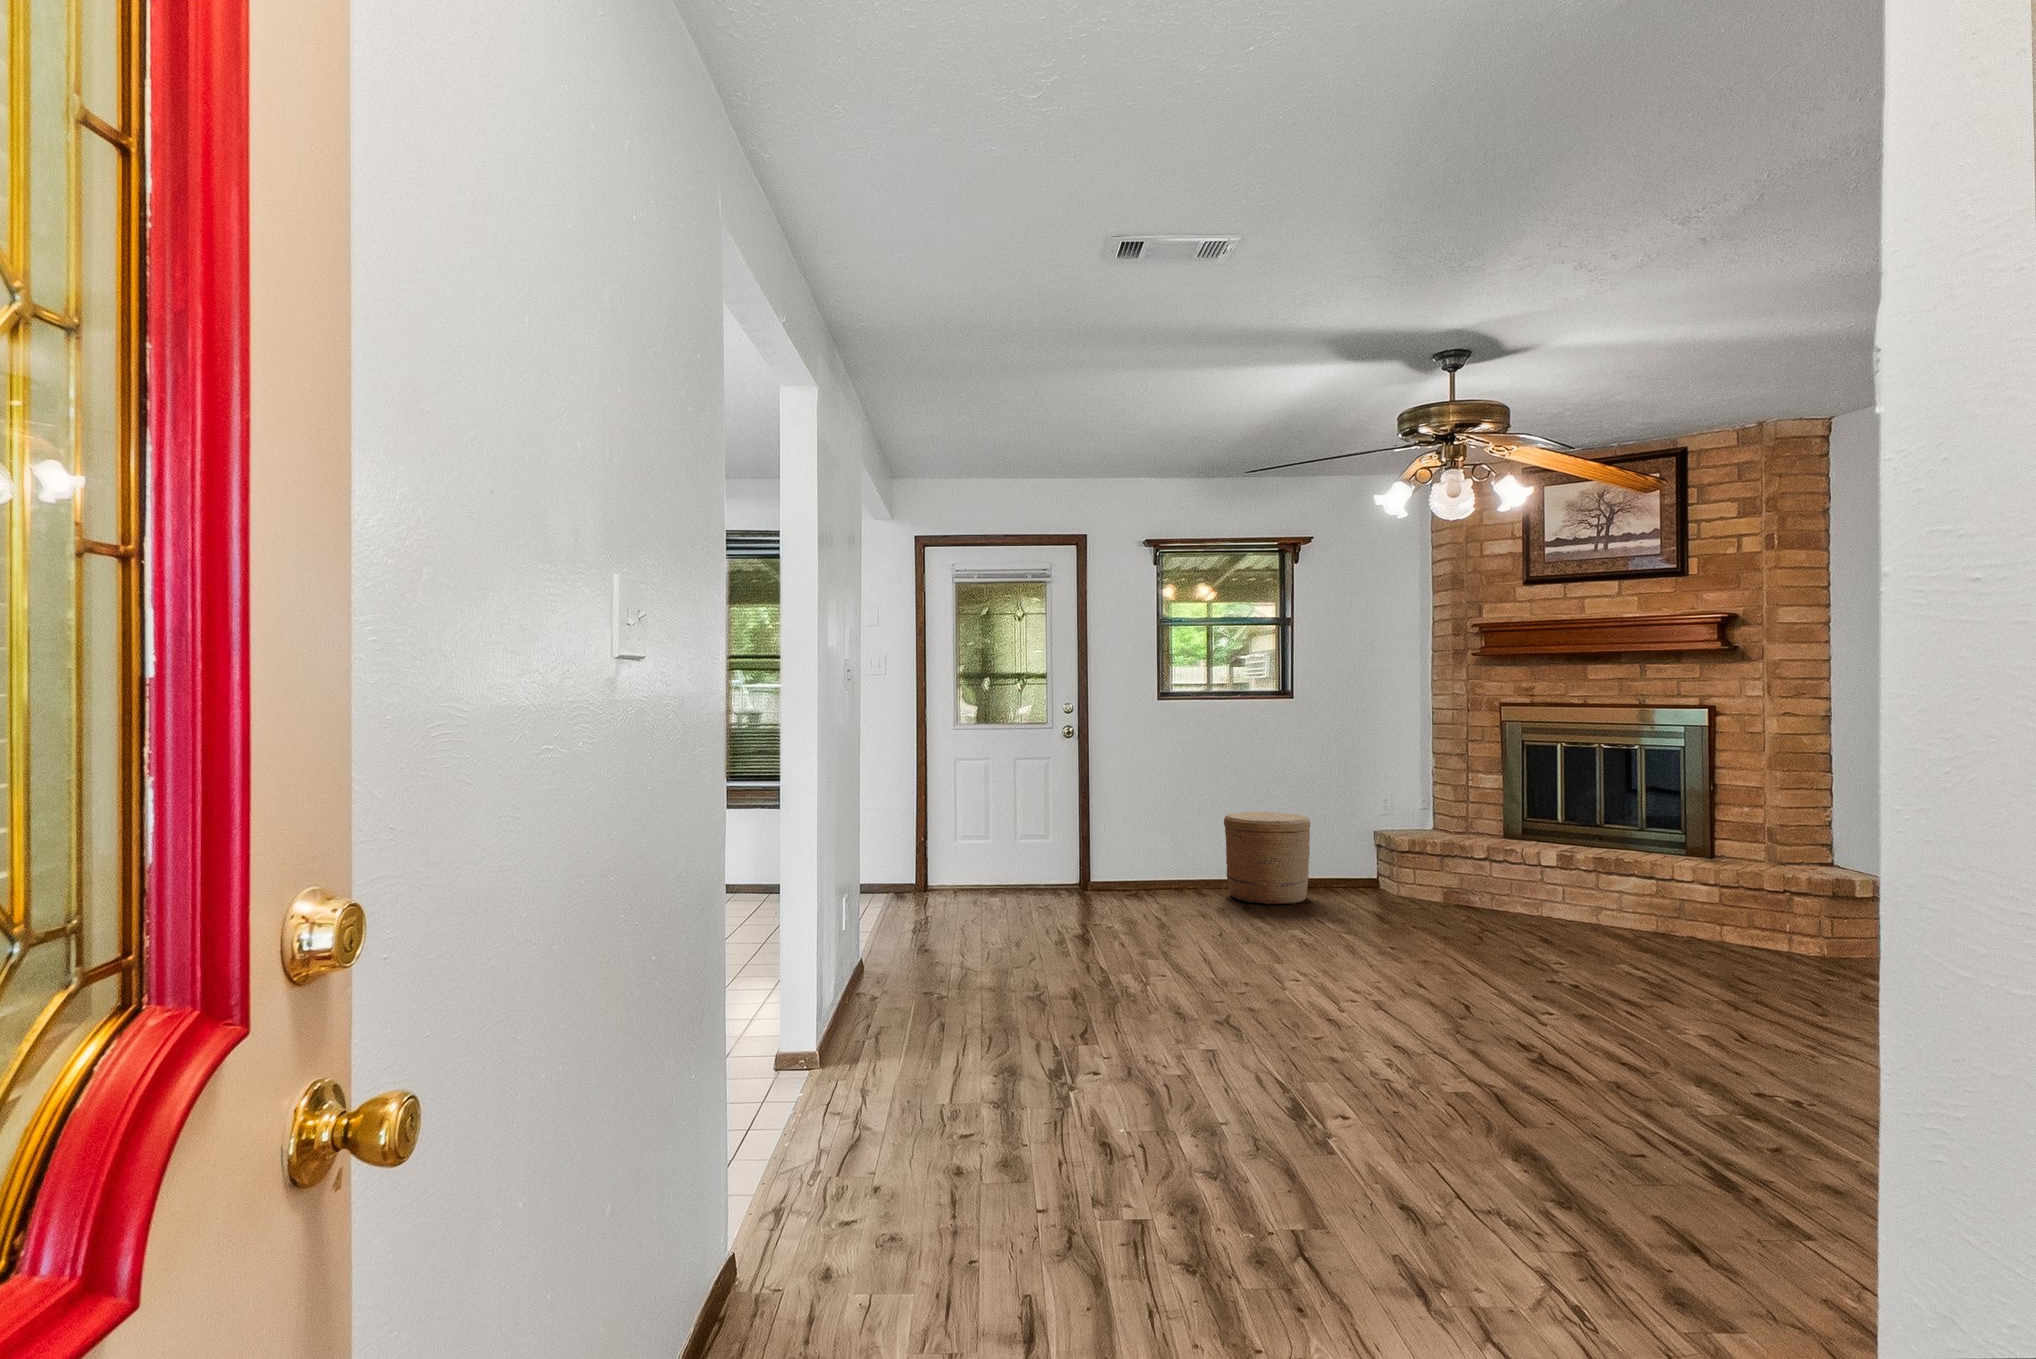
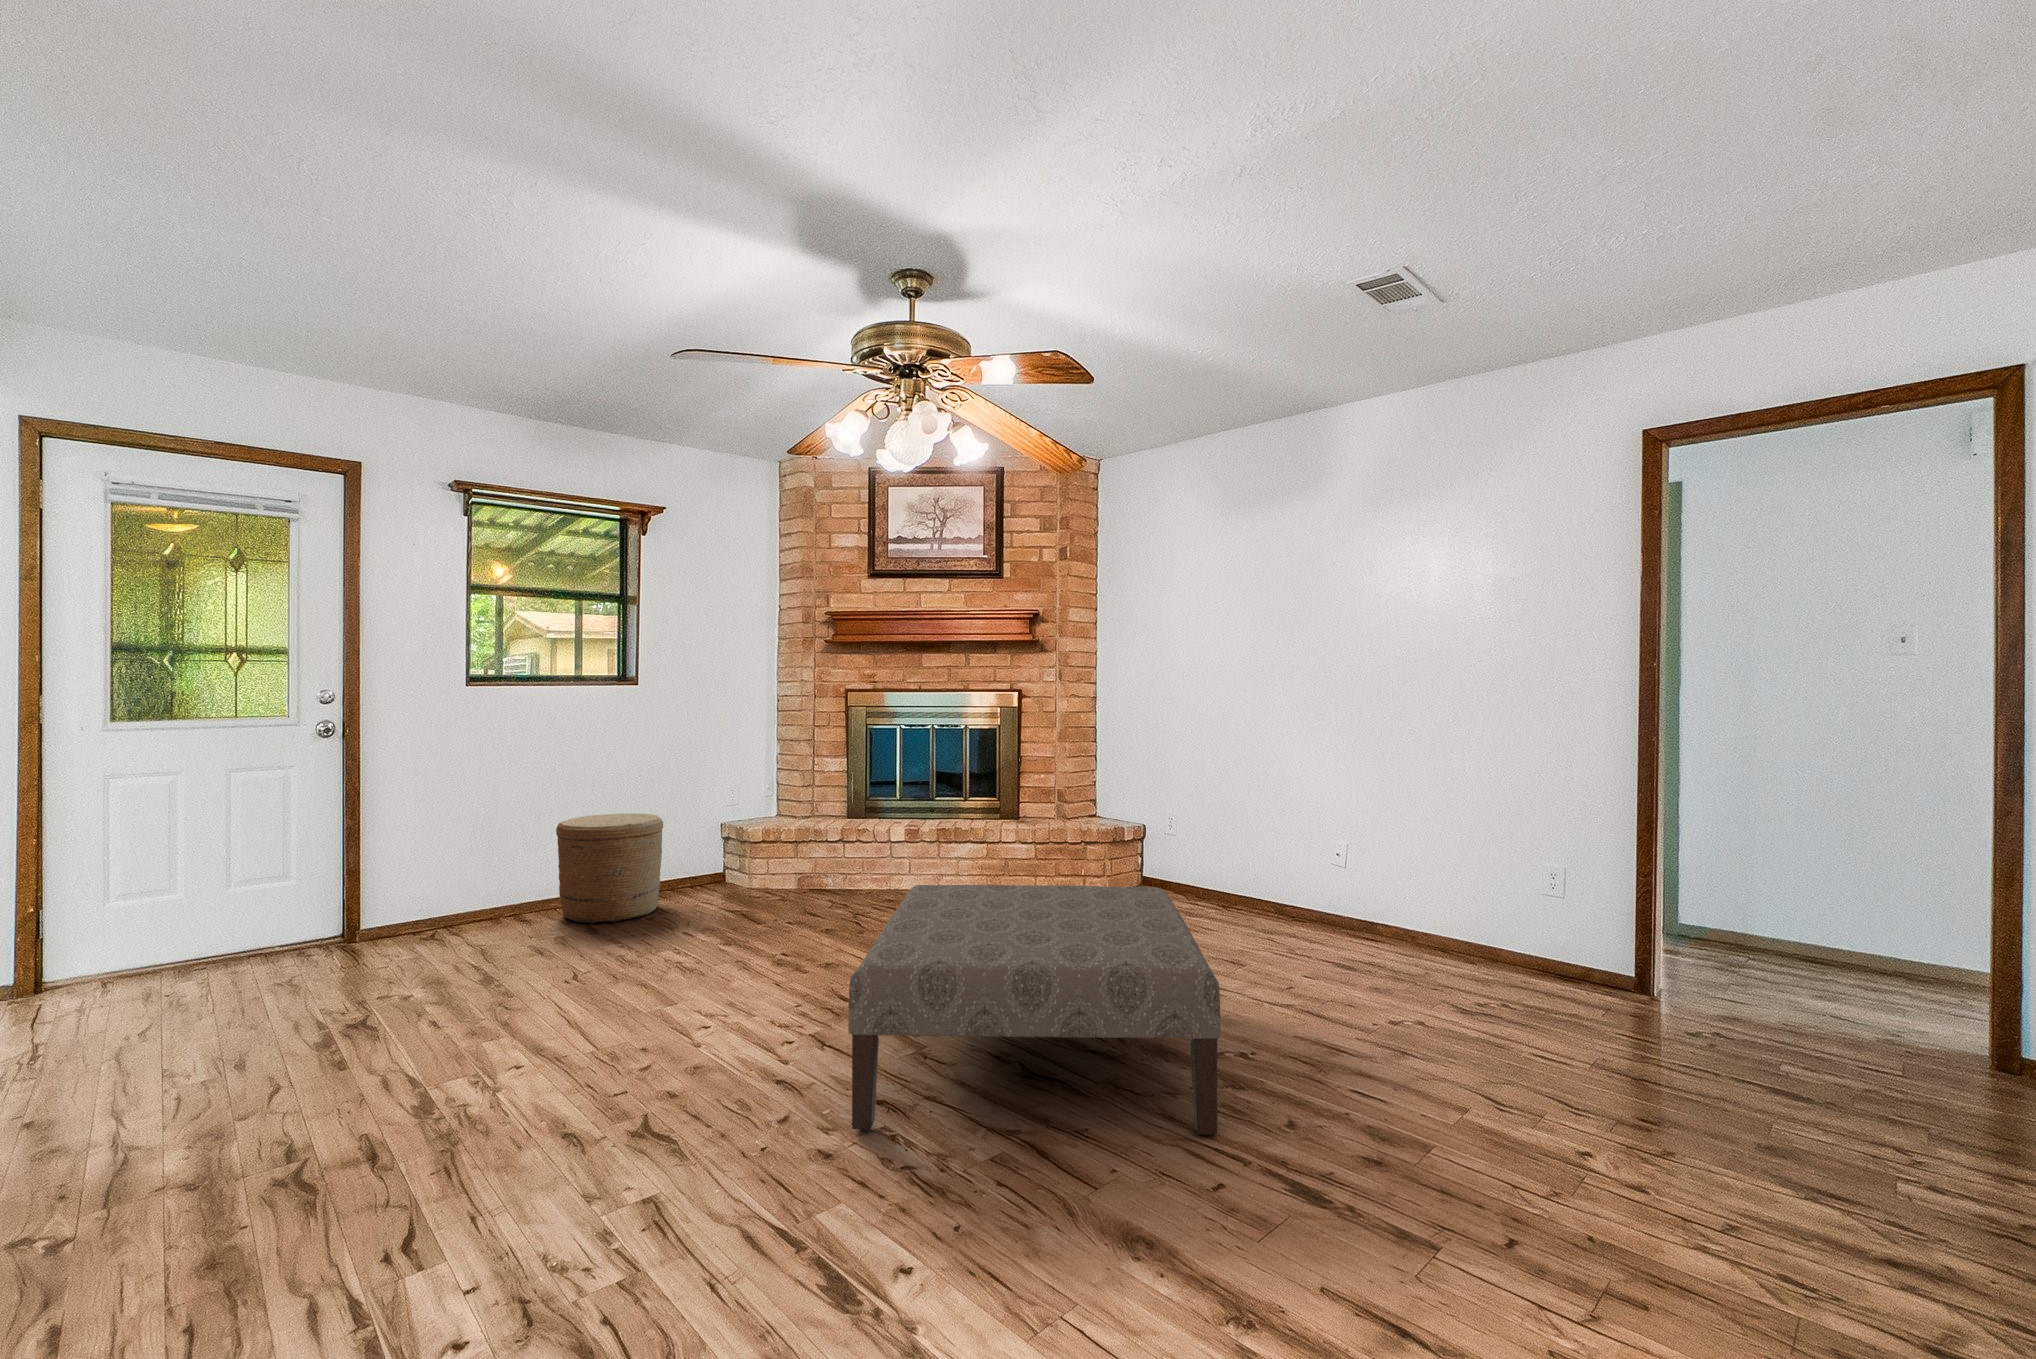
ottoman: none [1356,893,1763,1136] -> present [848,885,1221,1136]

